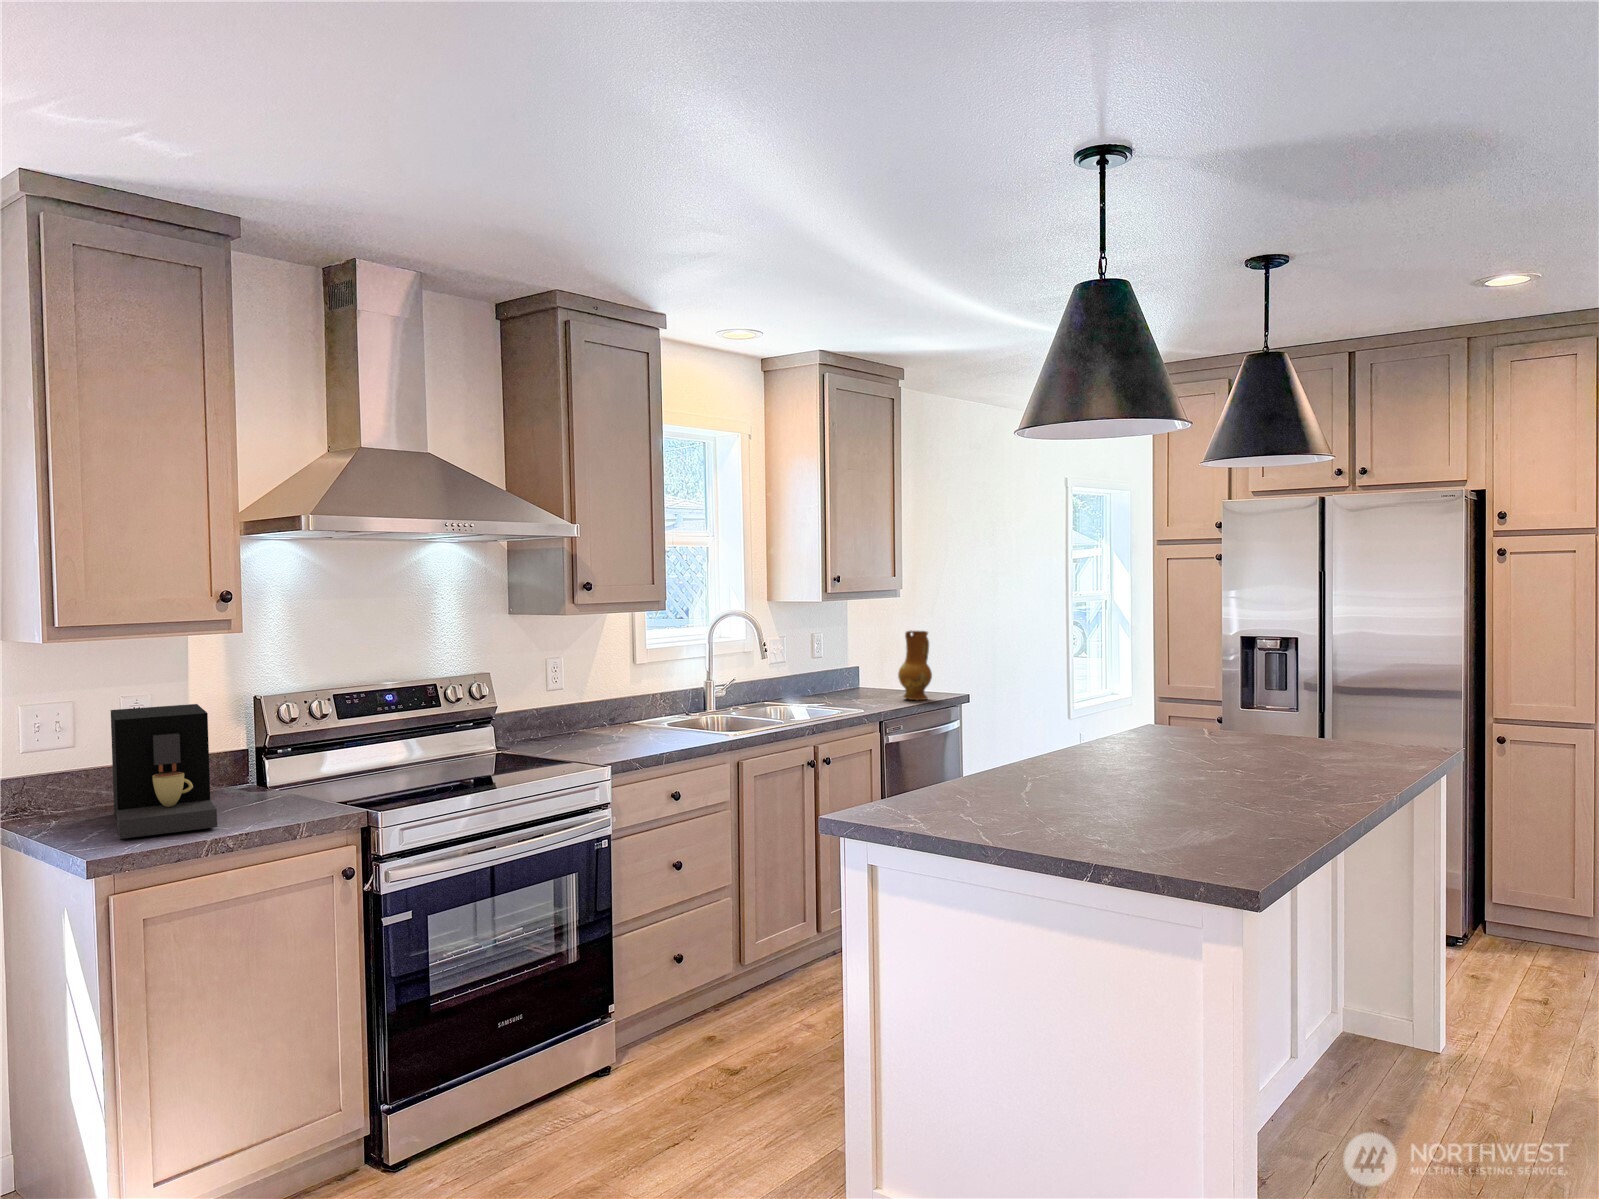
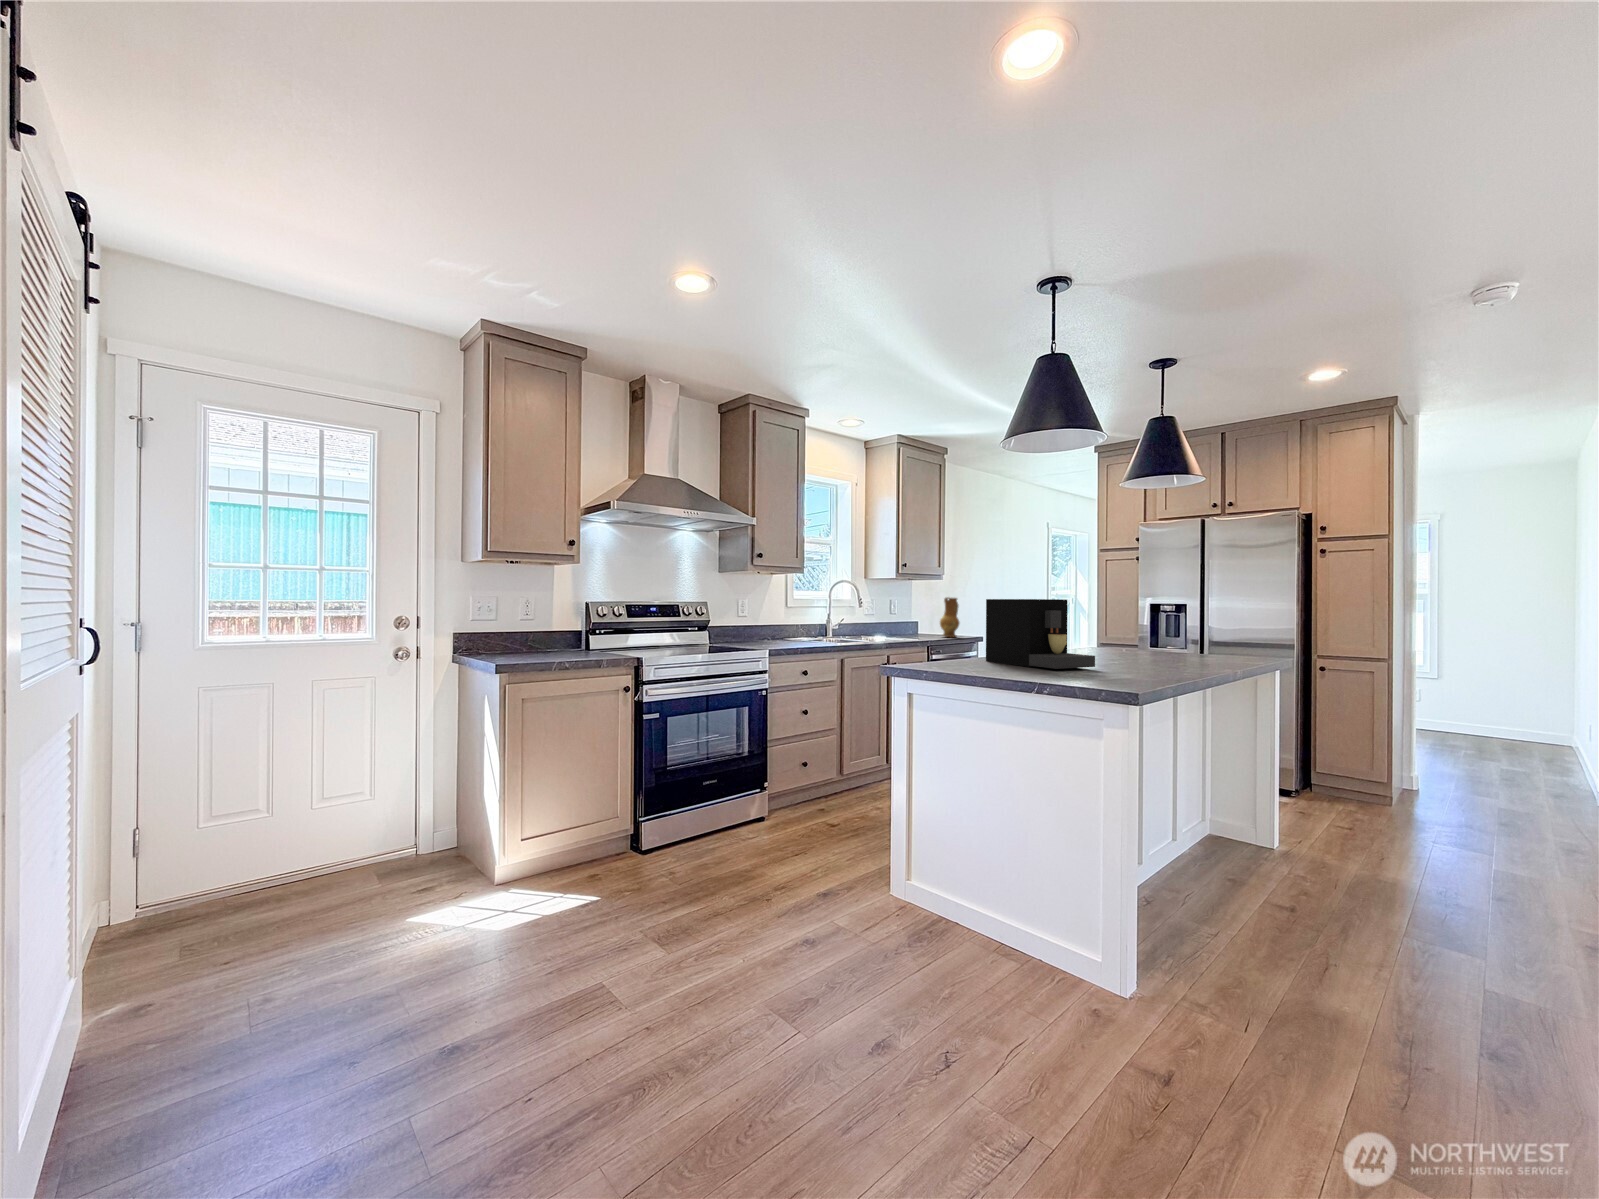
coffee maker: present [111,704,217,839] -> present [986,599,1095,669]

